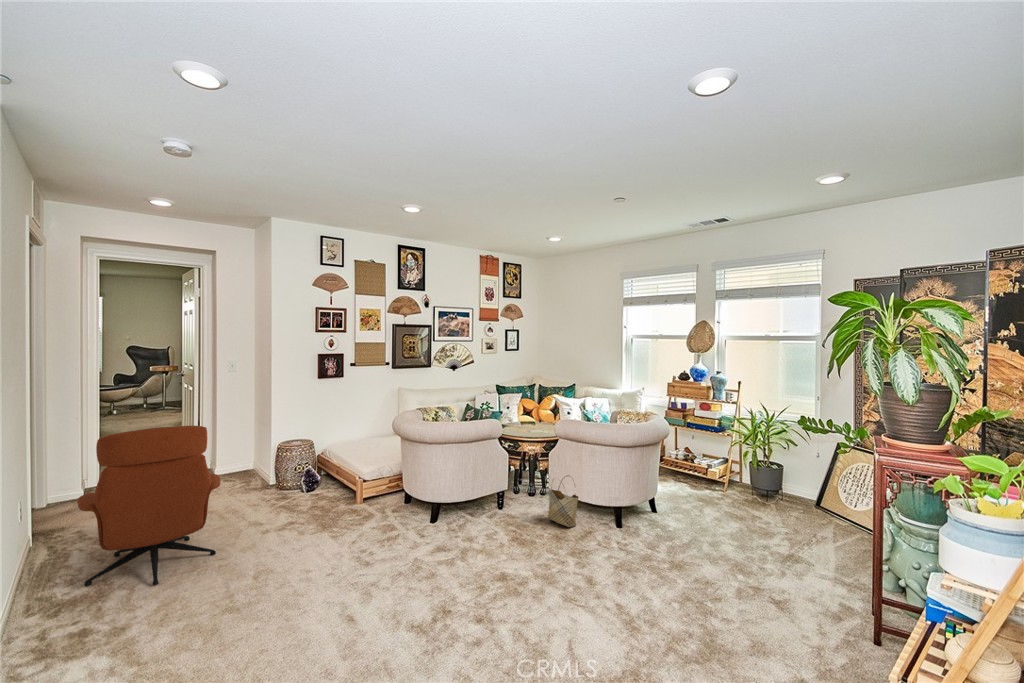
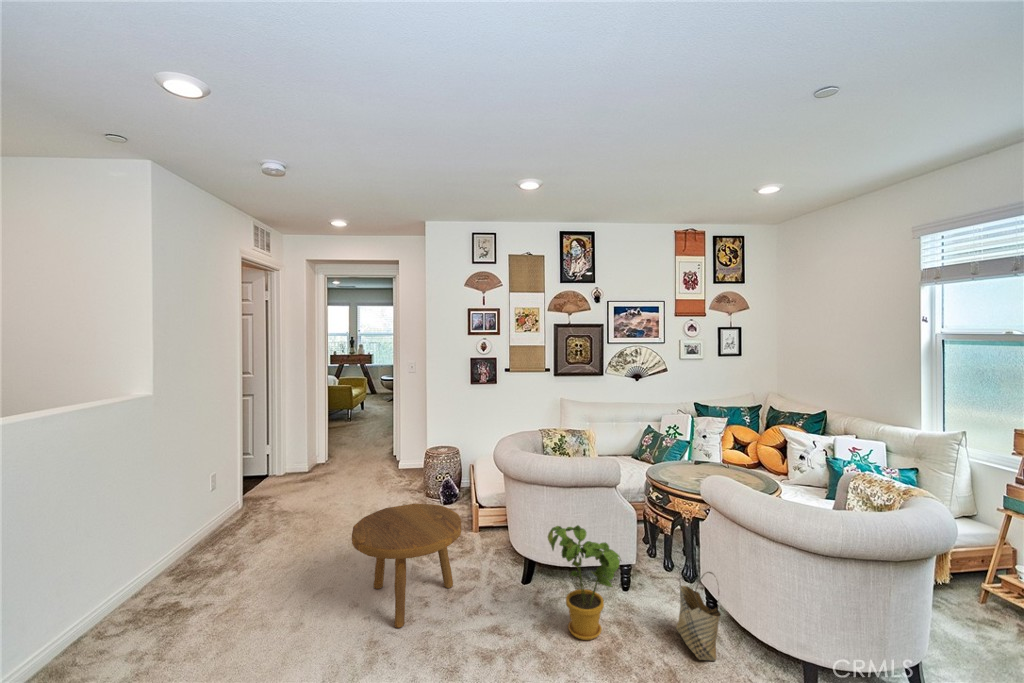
lounge chair: present [77,426,220,586] -> none [200,434,331,579]
house plant: none [470,460,525,538] -> present [548,525,621,640]
footstool: none [301,474,399,569] -> present [352,504,462,628]

